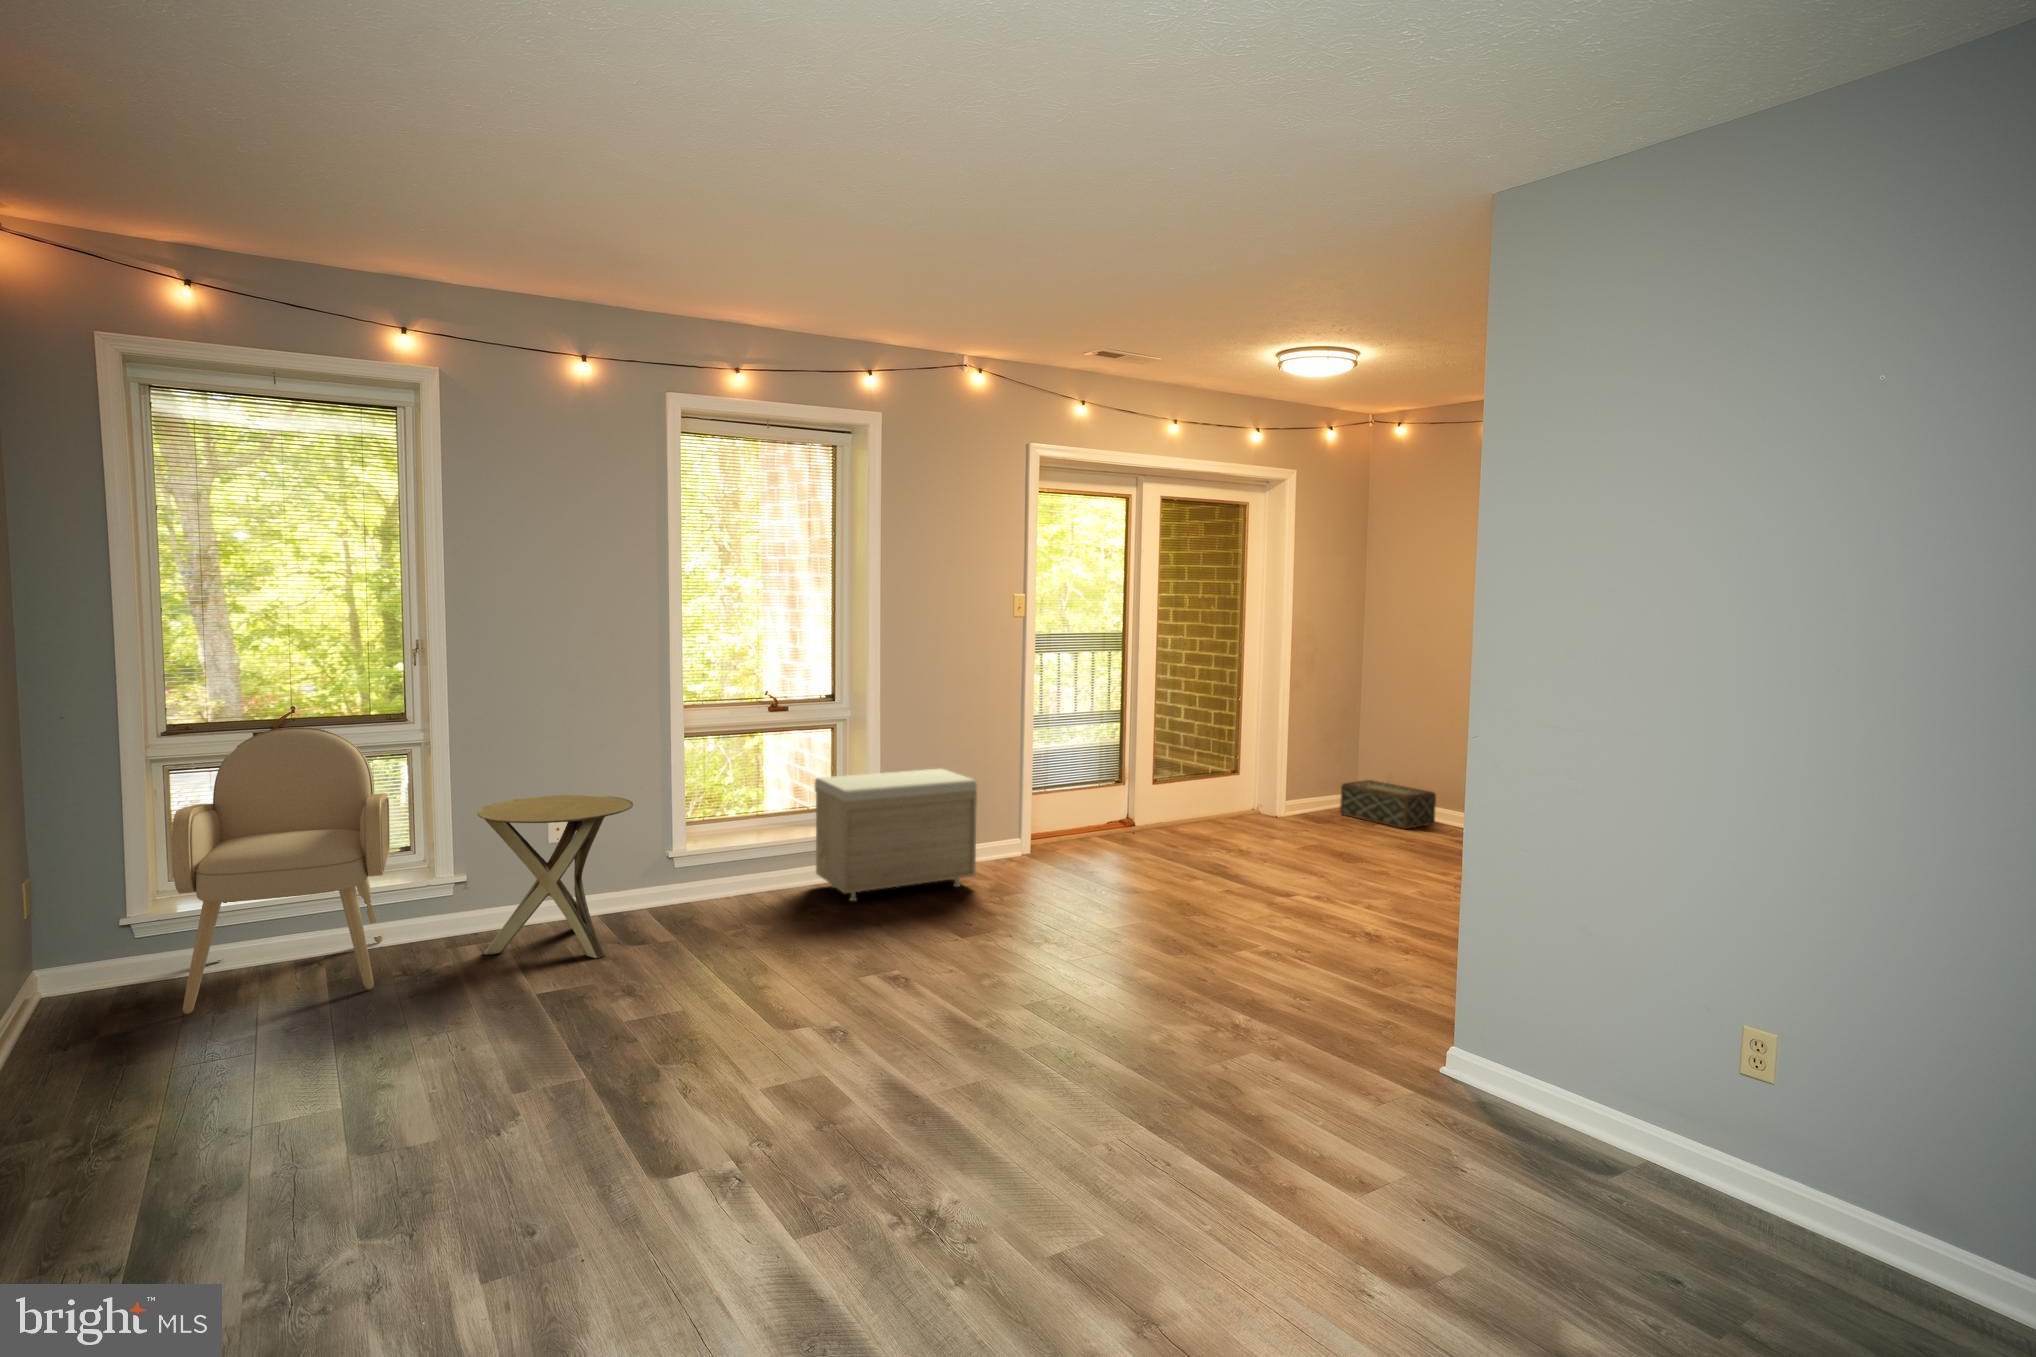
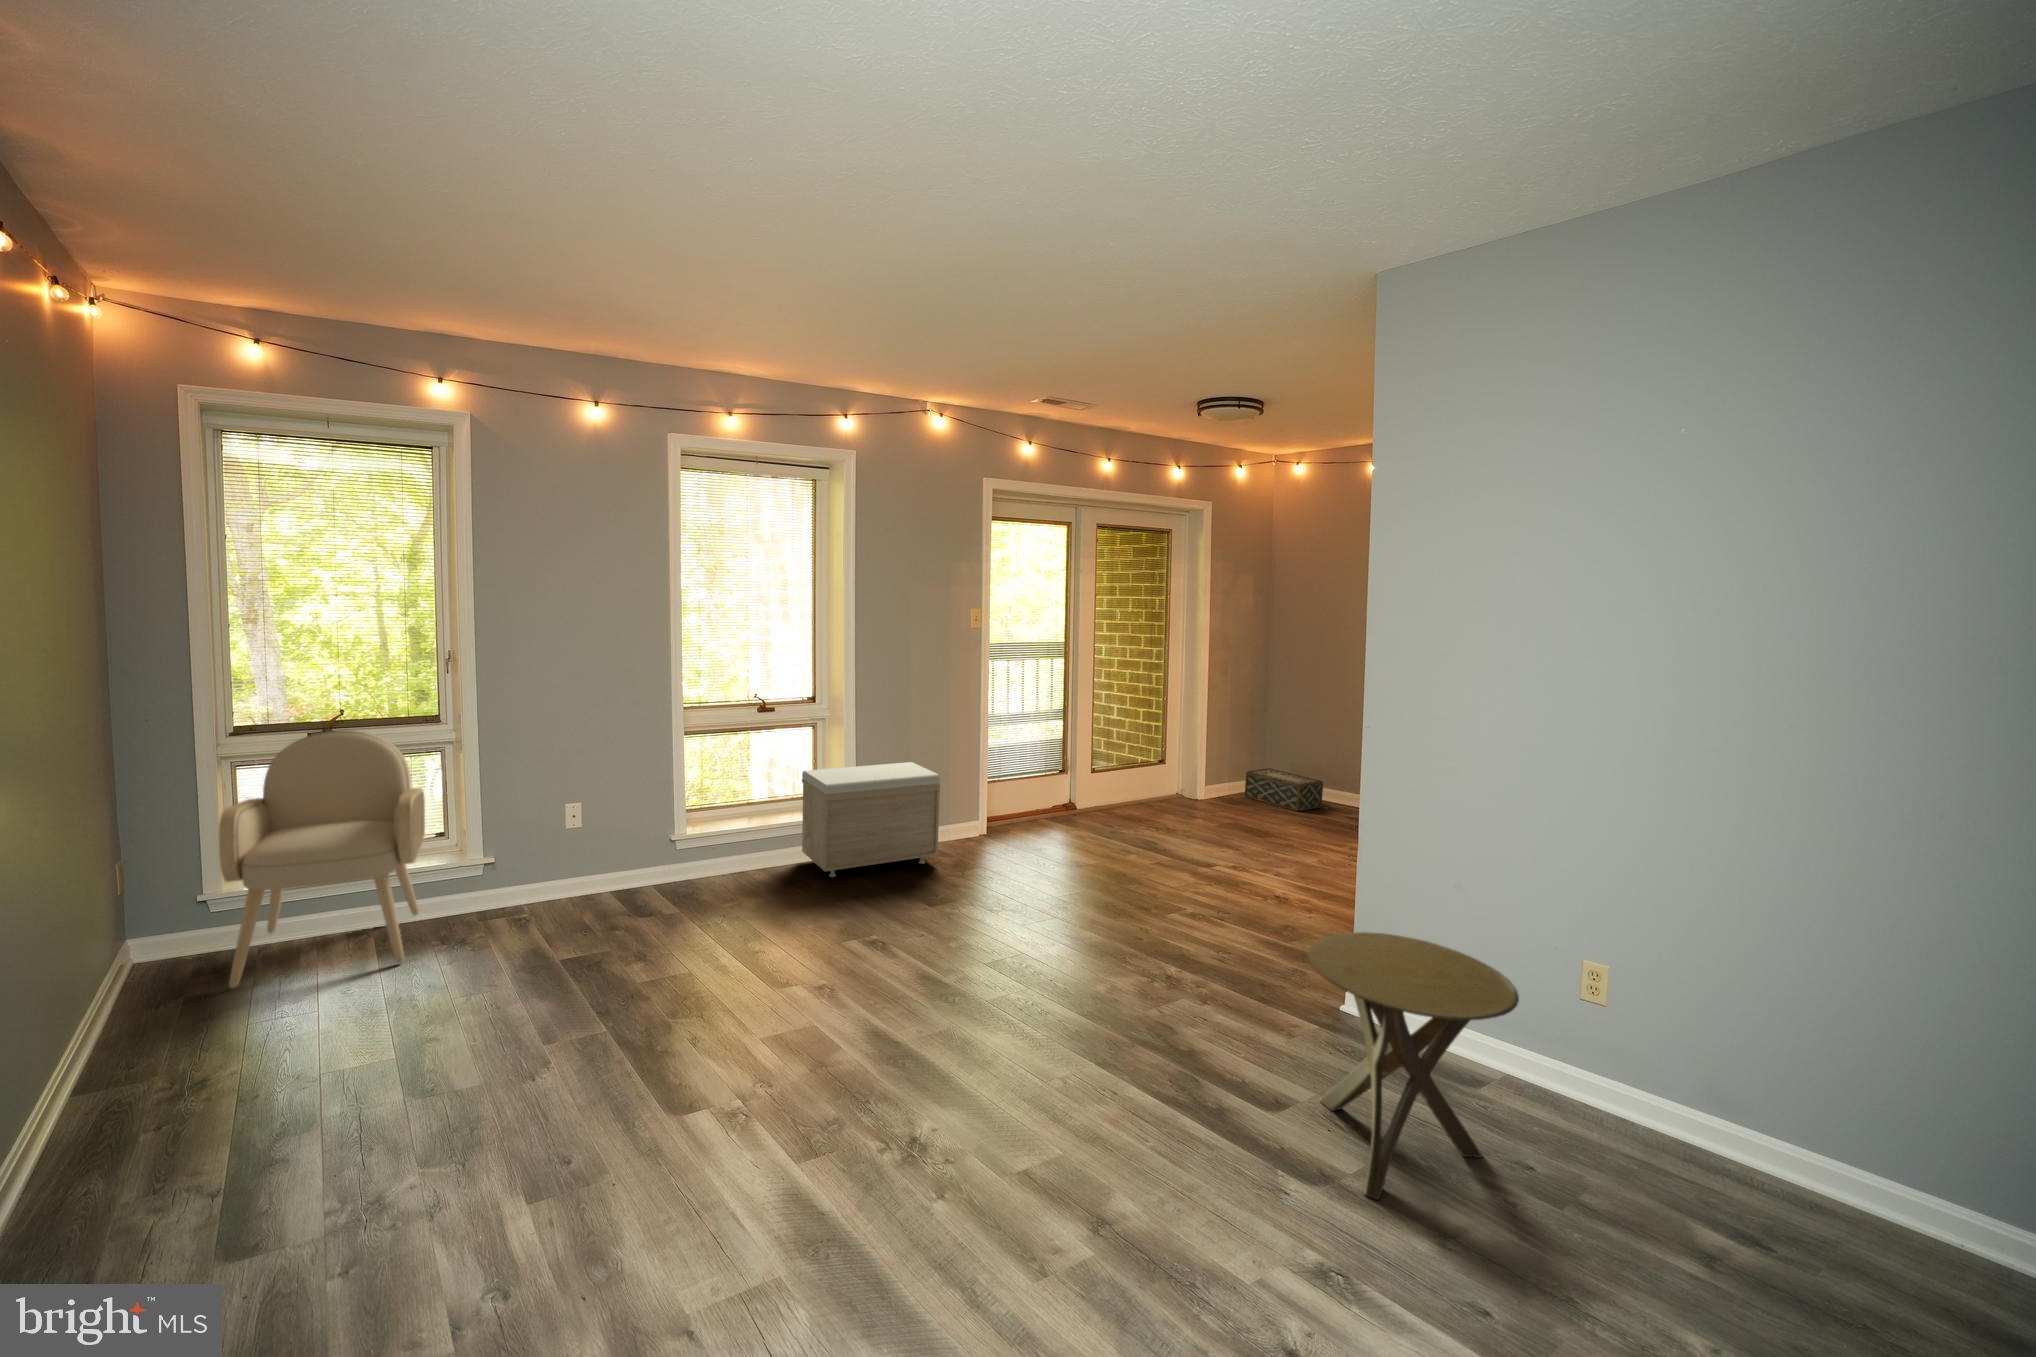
side table: present [477,795,633,958] -> present [1307,932,1519,1200]

